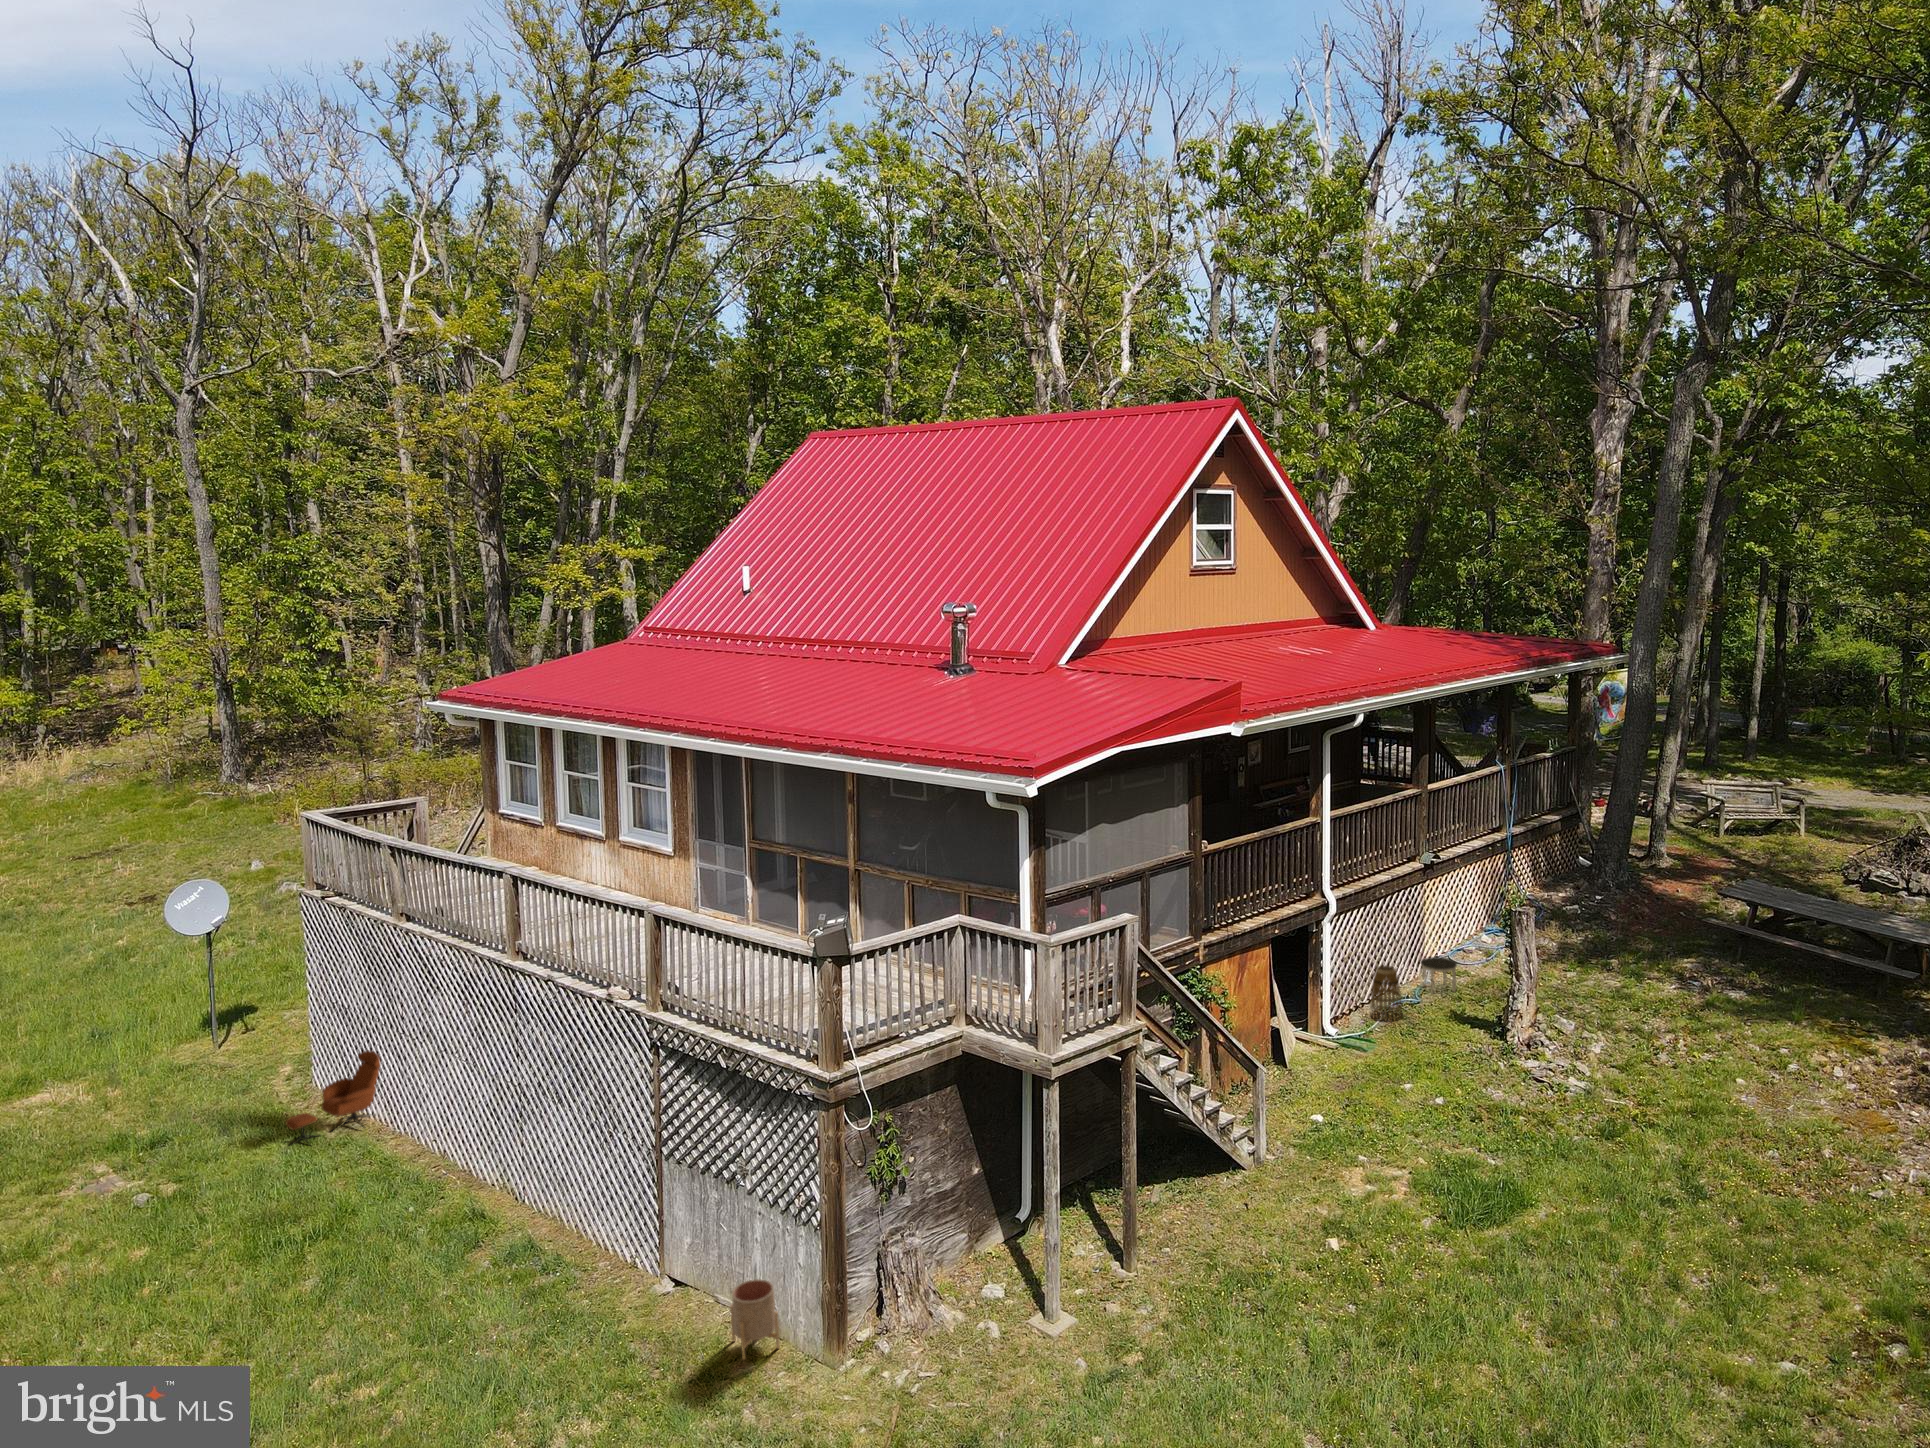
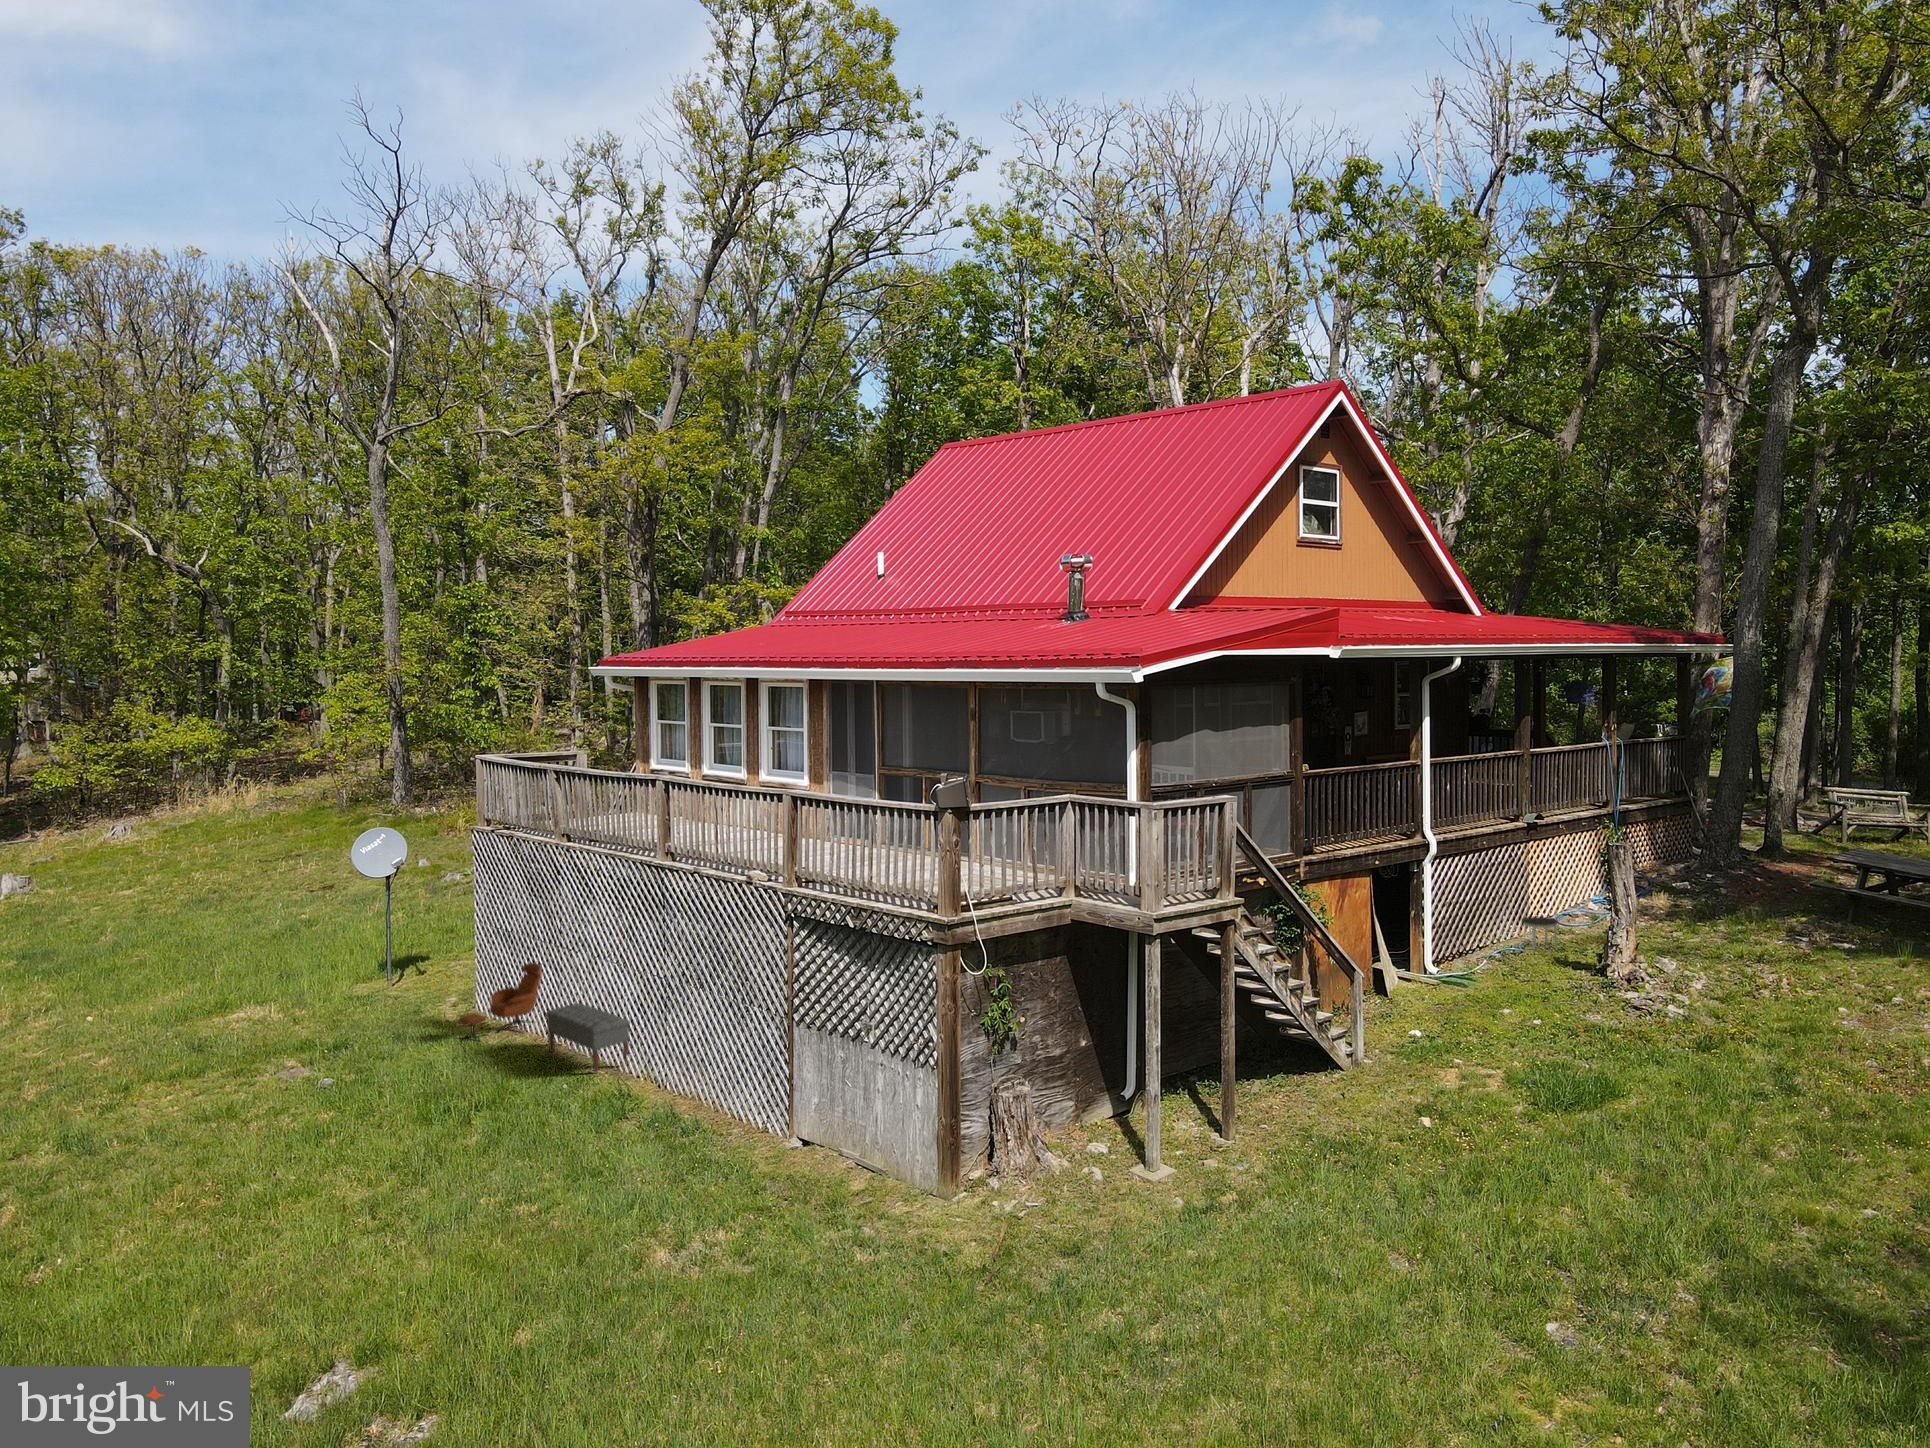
basket: present [1370,965,1402,1021] -> none [1471,915,1503,970]
bench: none [385,1102,481,1190] -> present [545,1003,630,1073]
planter: present [730,1279,780,1360] -> none [855,1123,900,1193]

